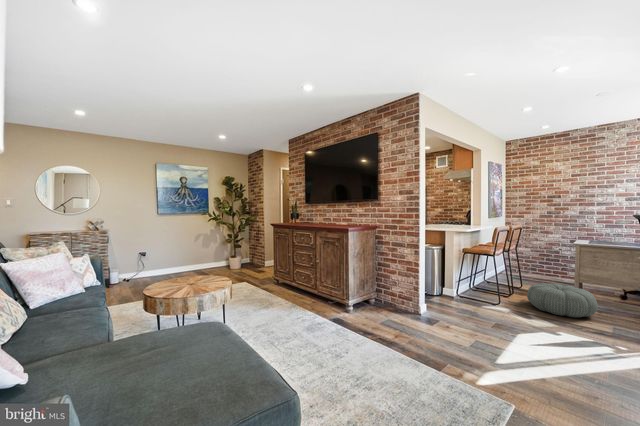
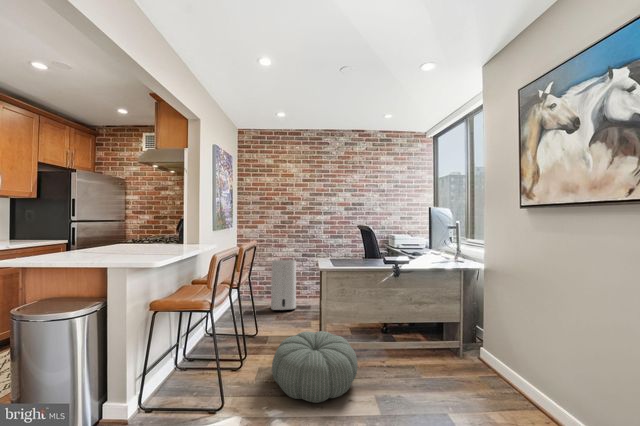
air purifier: none [536,243,563,284] -> present [271,260,296,310]

